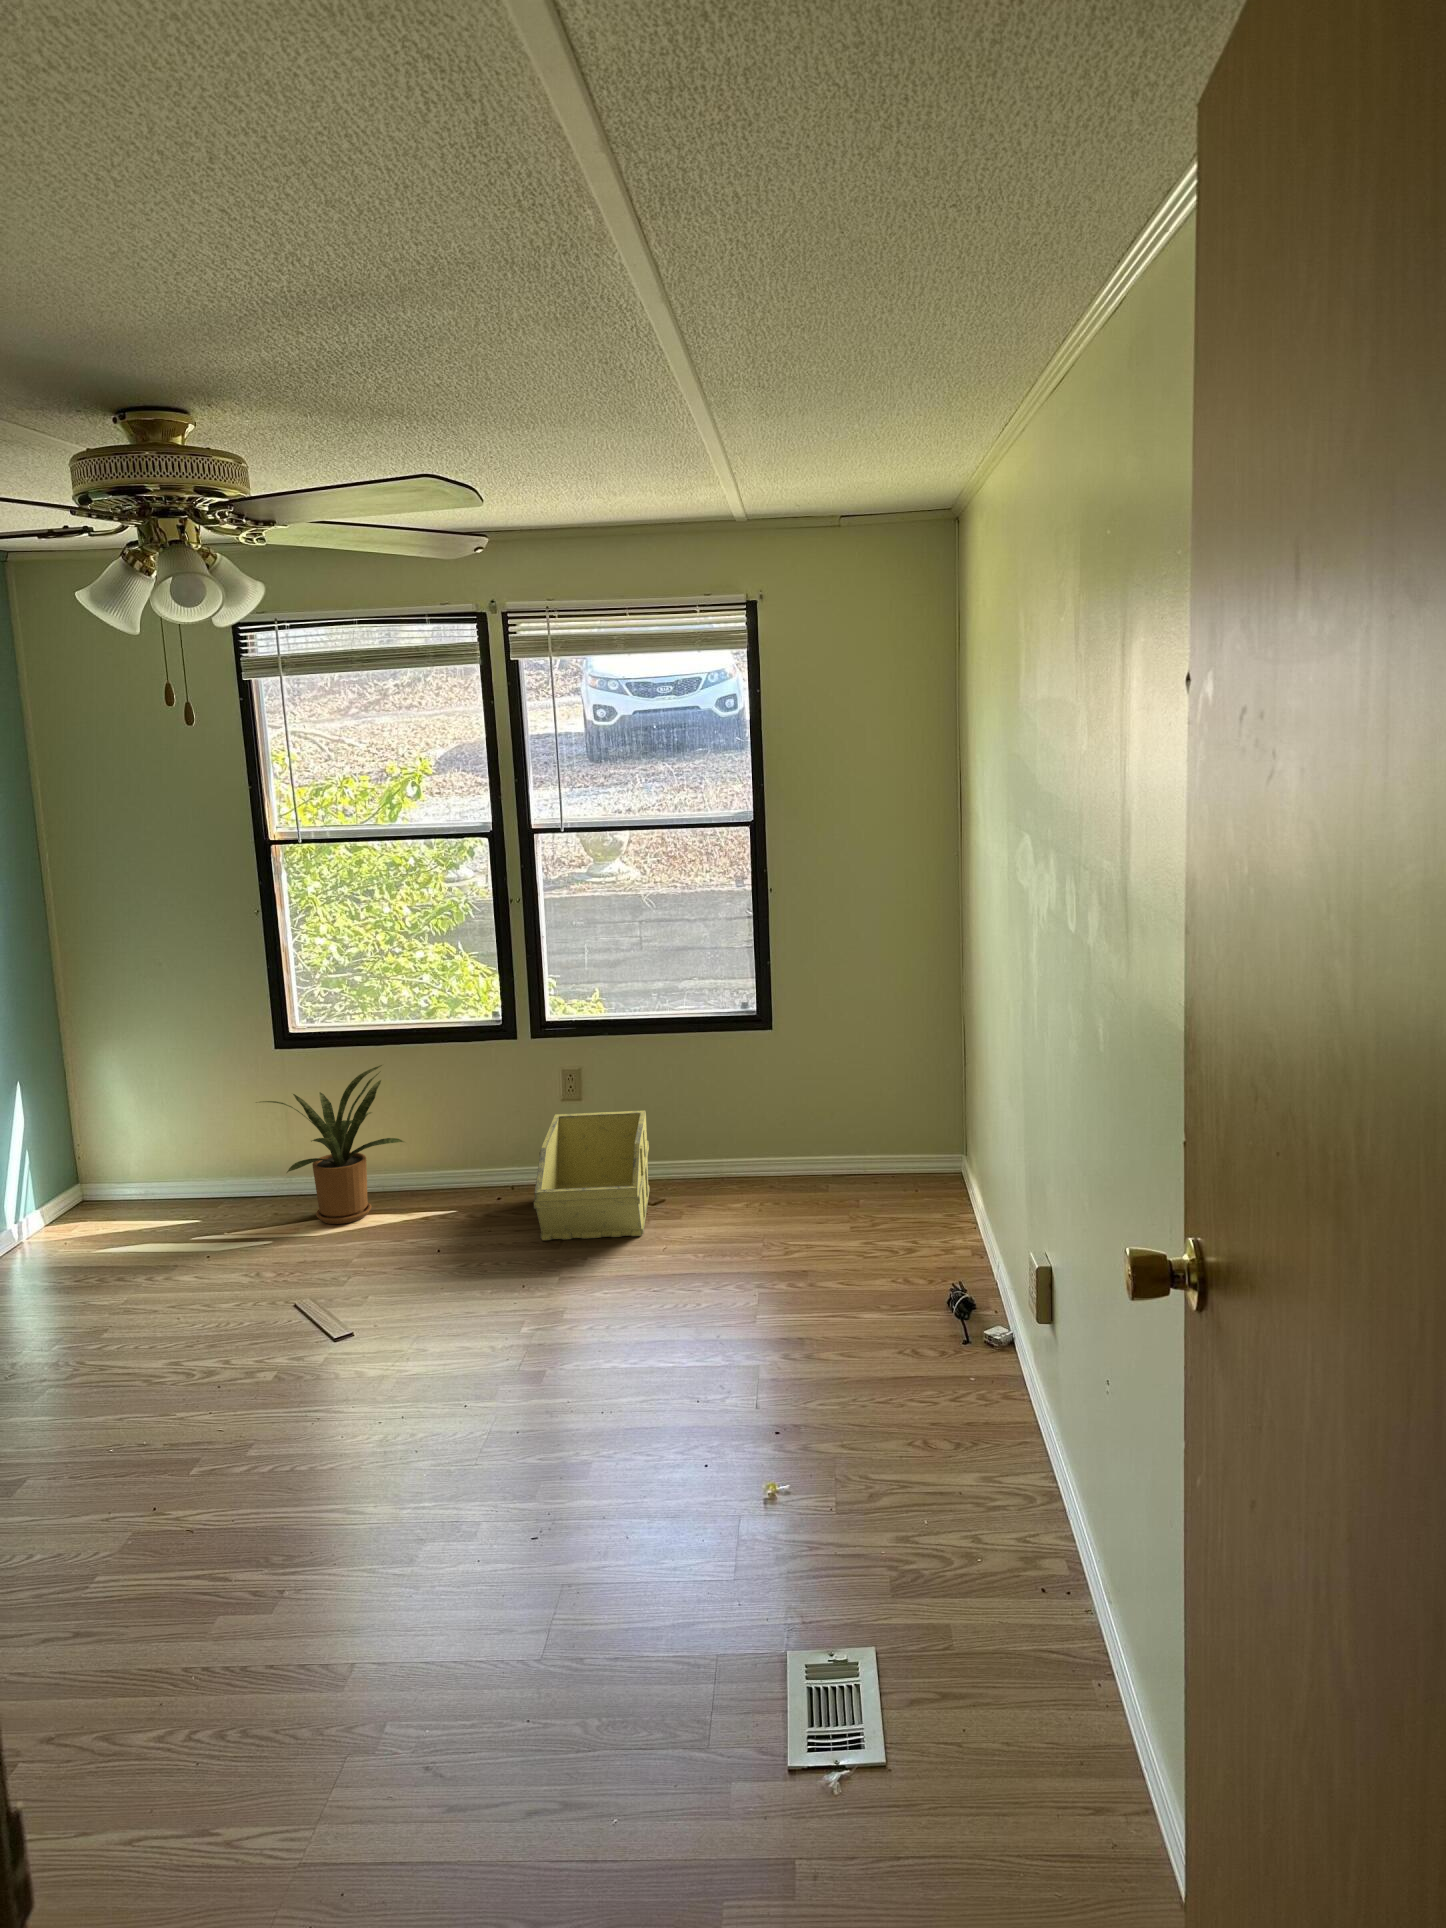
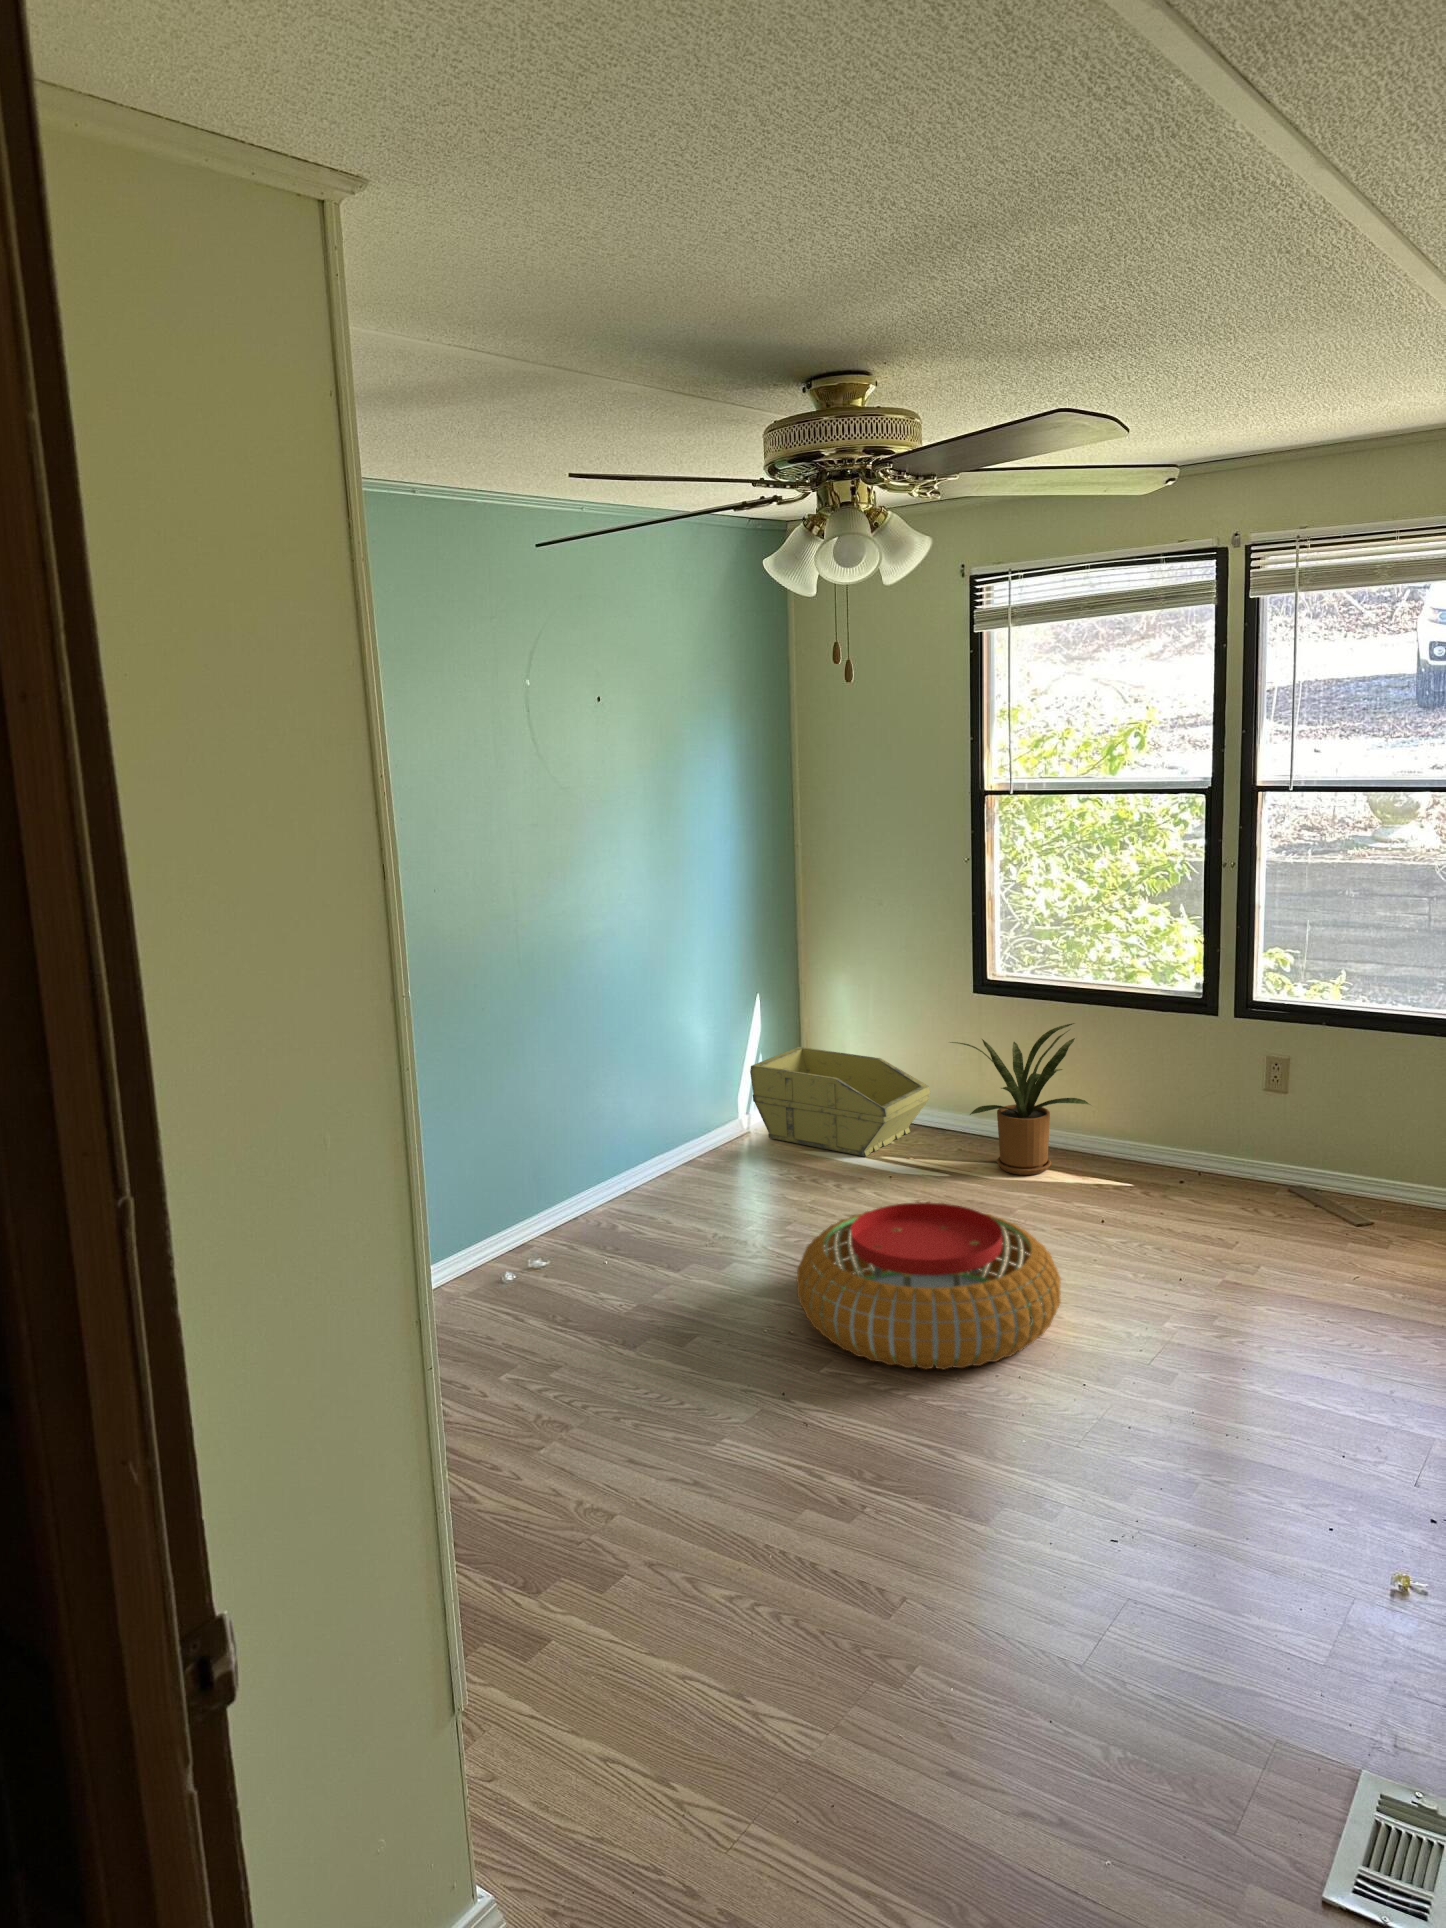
storage bin: present [534,1111,650,1240] -> present [750,1047,930,1156]
pouf: none [141,1265,427,1446] -> present [797,1203,1061,1369]

